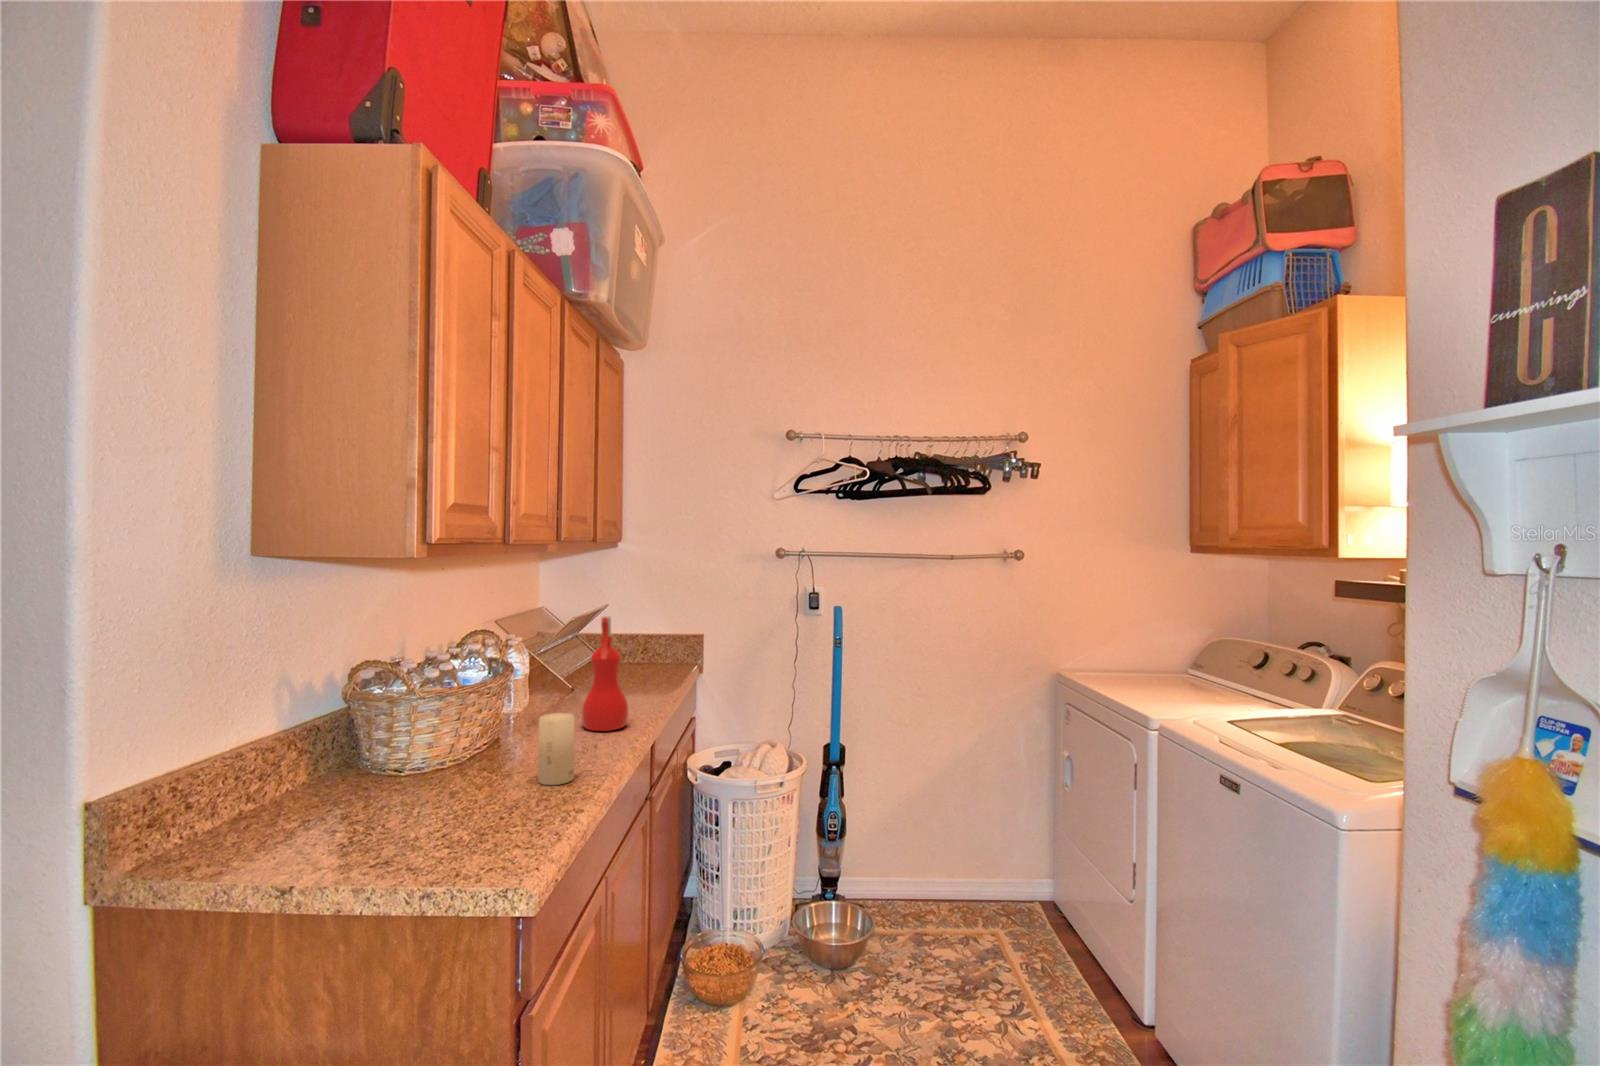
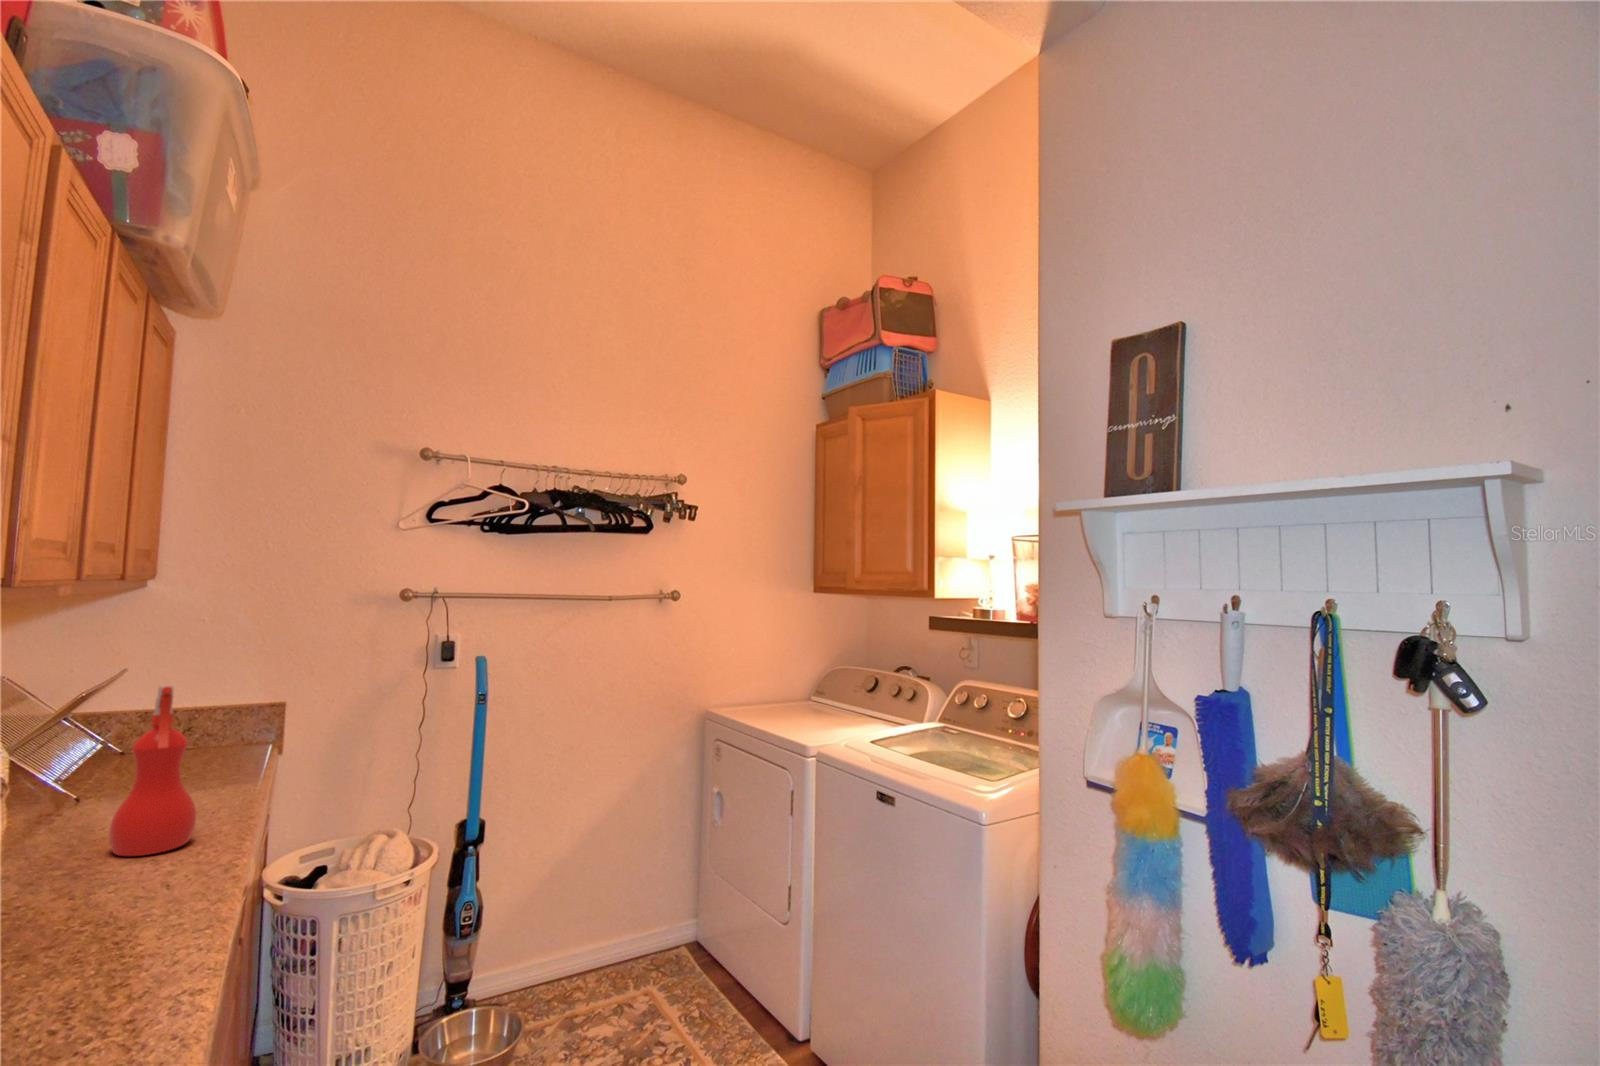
candle: present [538,713,574,785] -> none [54,836,135,956]

